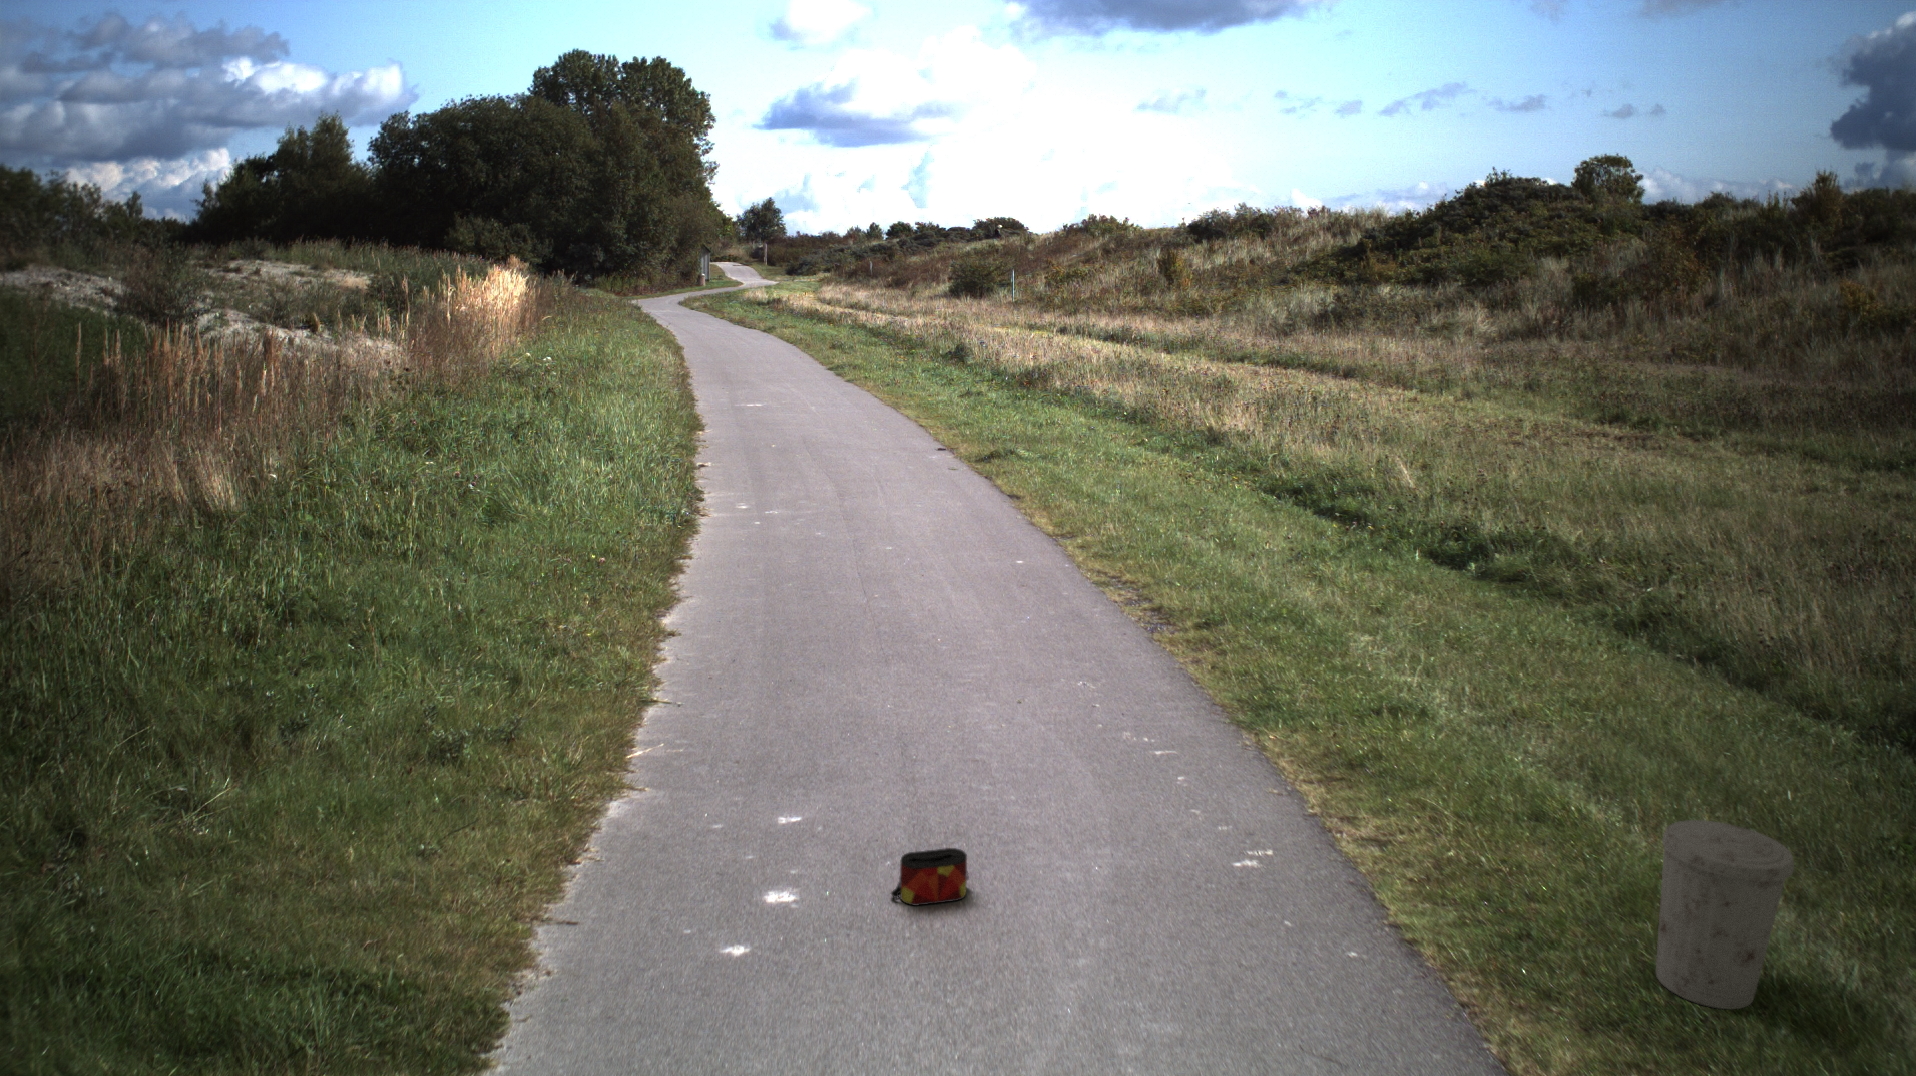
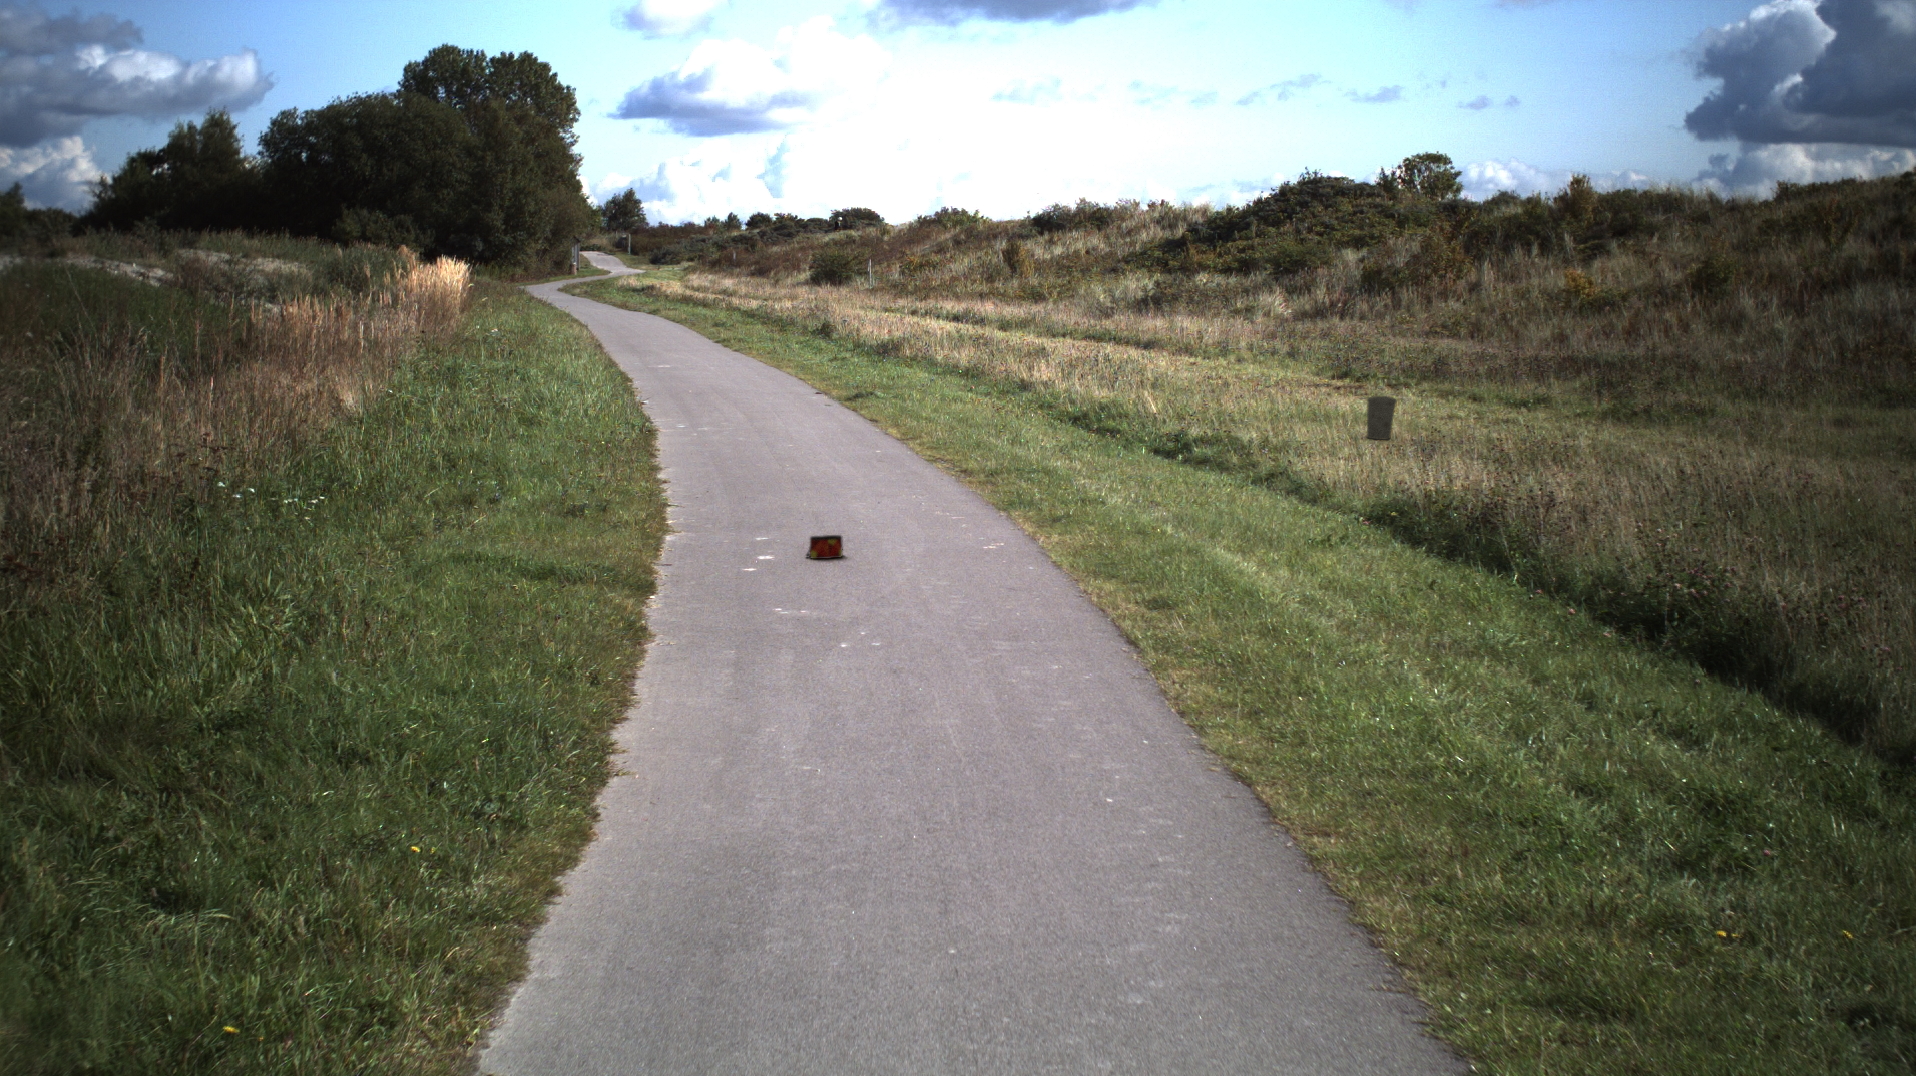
trash can: present [1656,820,1794,1009] -> present [1367,396,1397,440]

